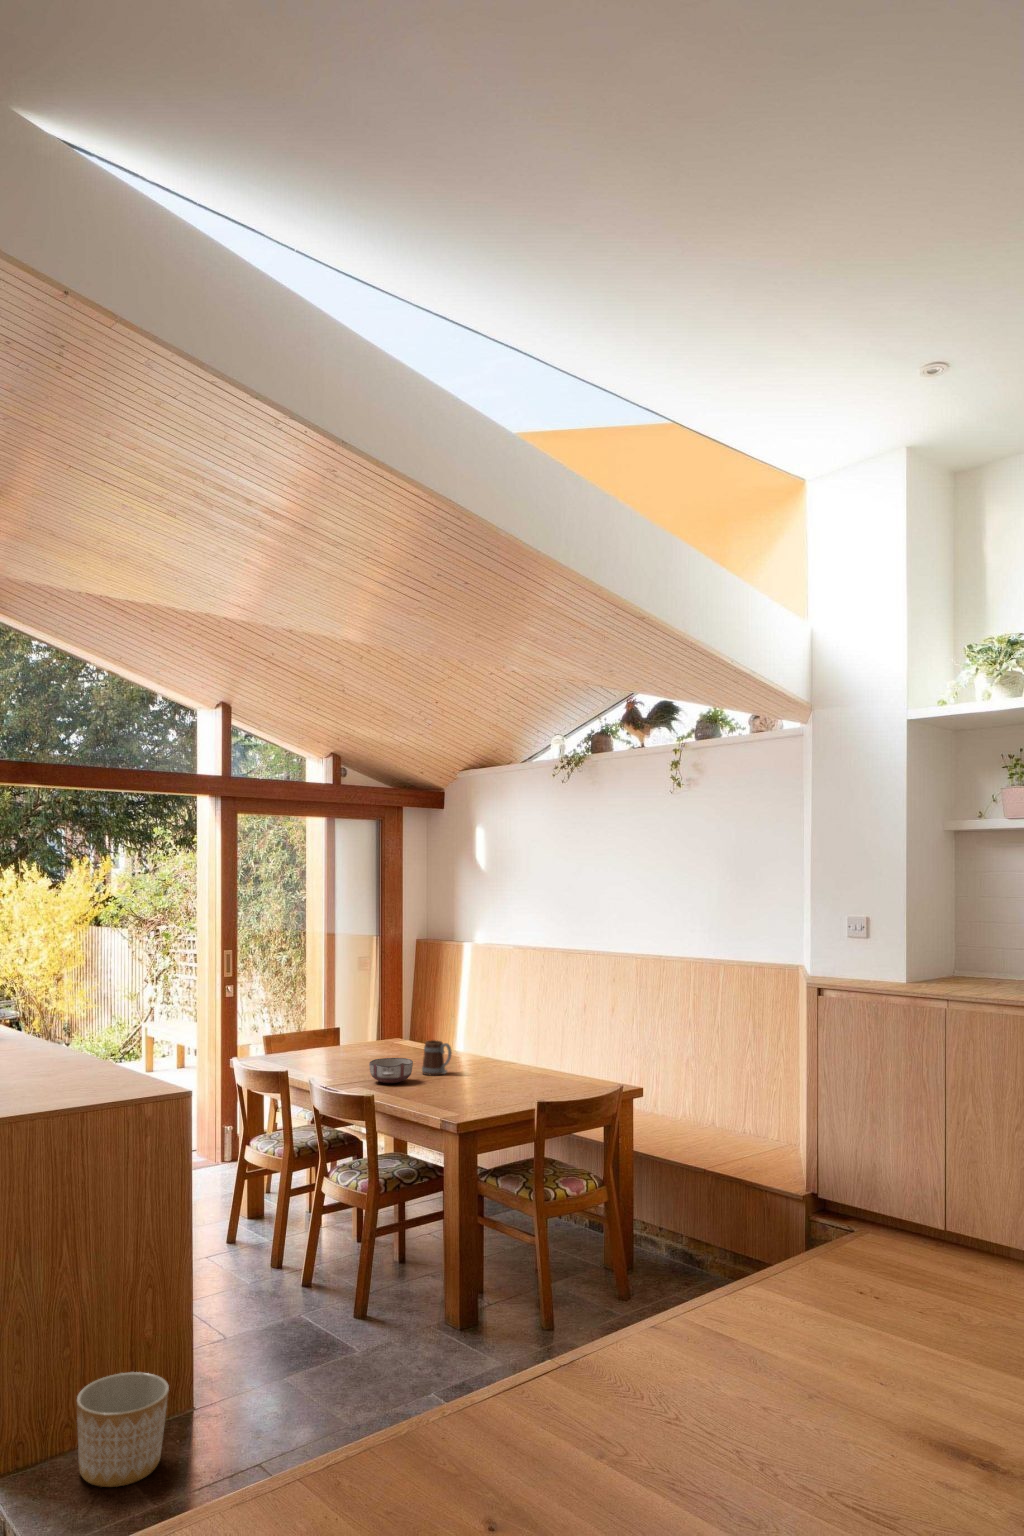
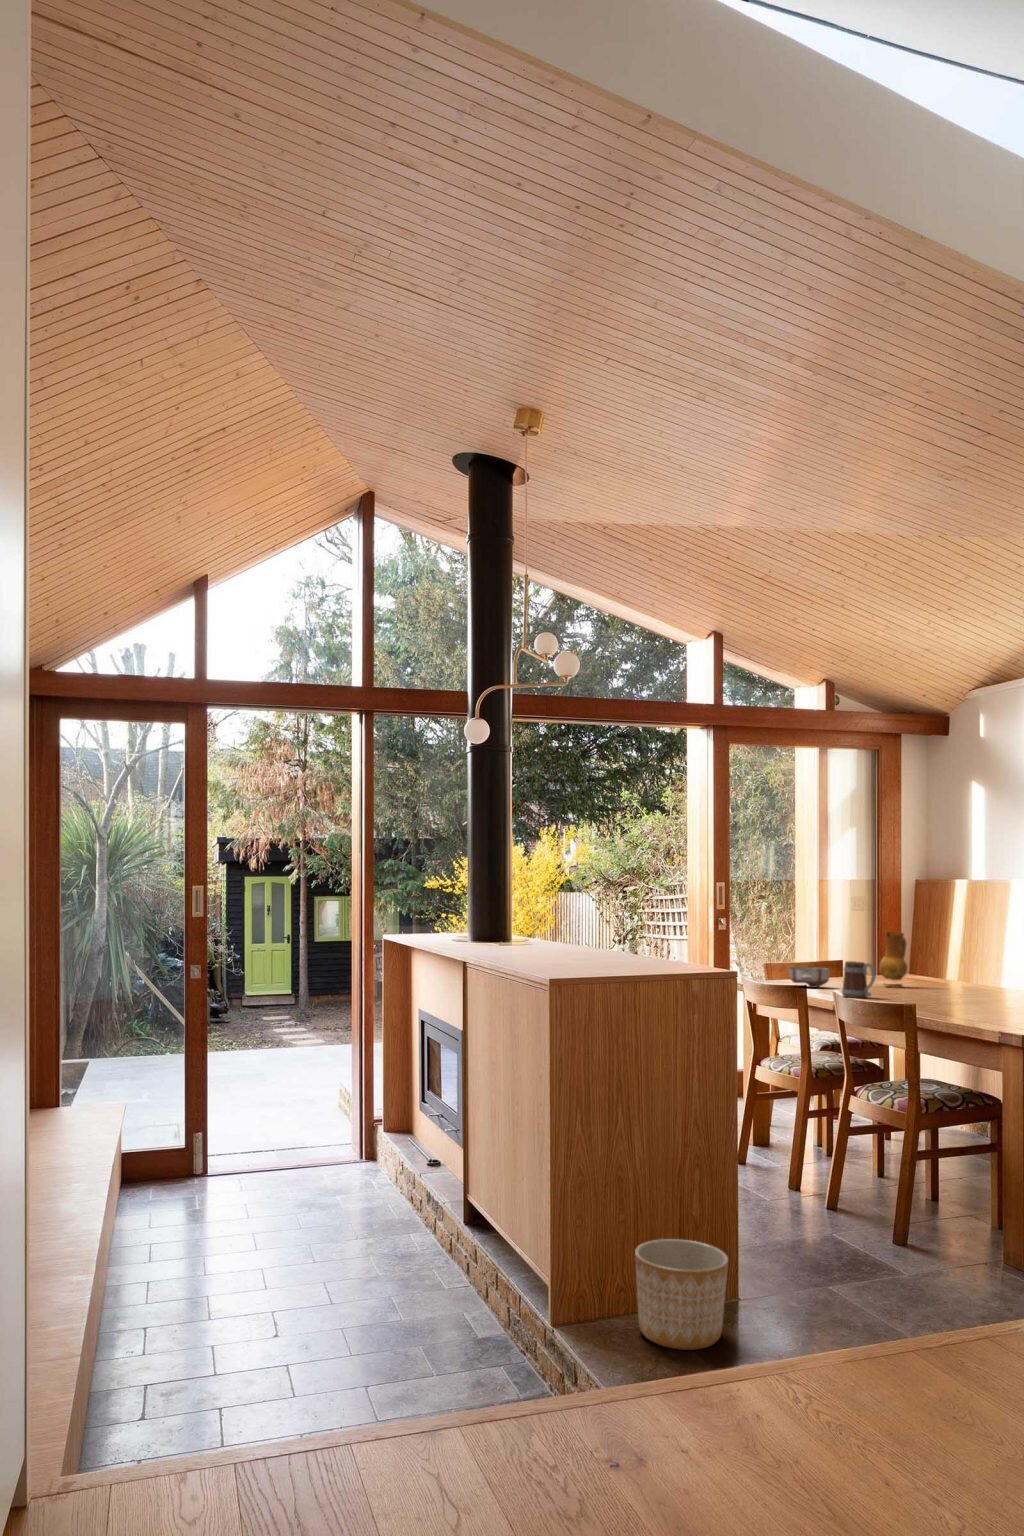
ceramic jug: none [375,995,401,1048] -> present [879,932,907,988]
mug: present [422,1040,452,1075] -> present [842,961,876,998]
ceramic bowl: present [369,1058,413,1084] -> present [789,967,830,988]

